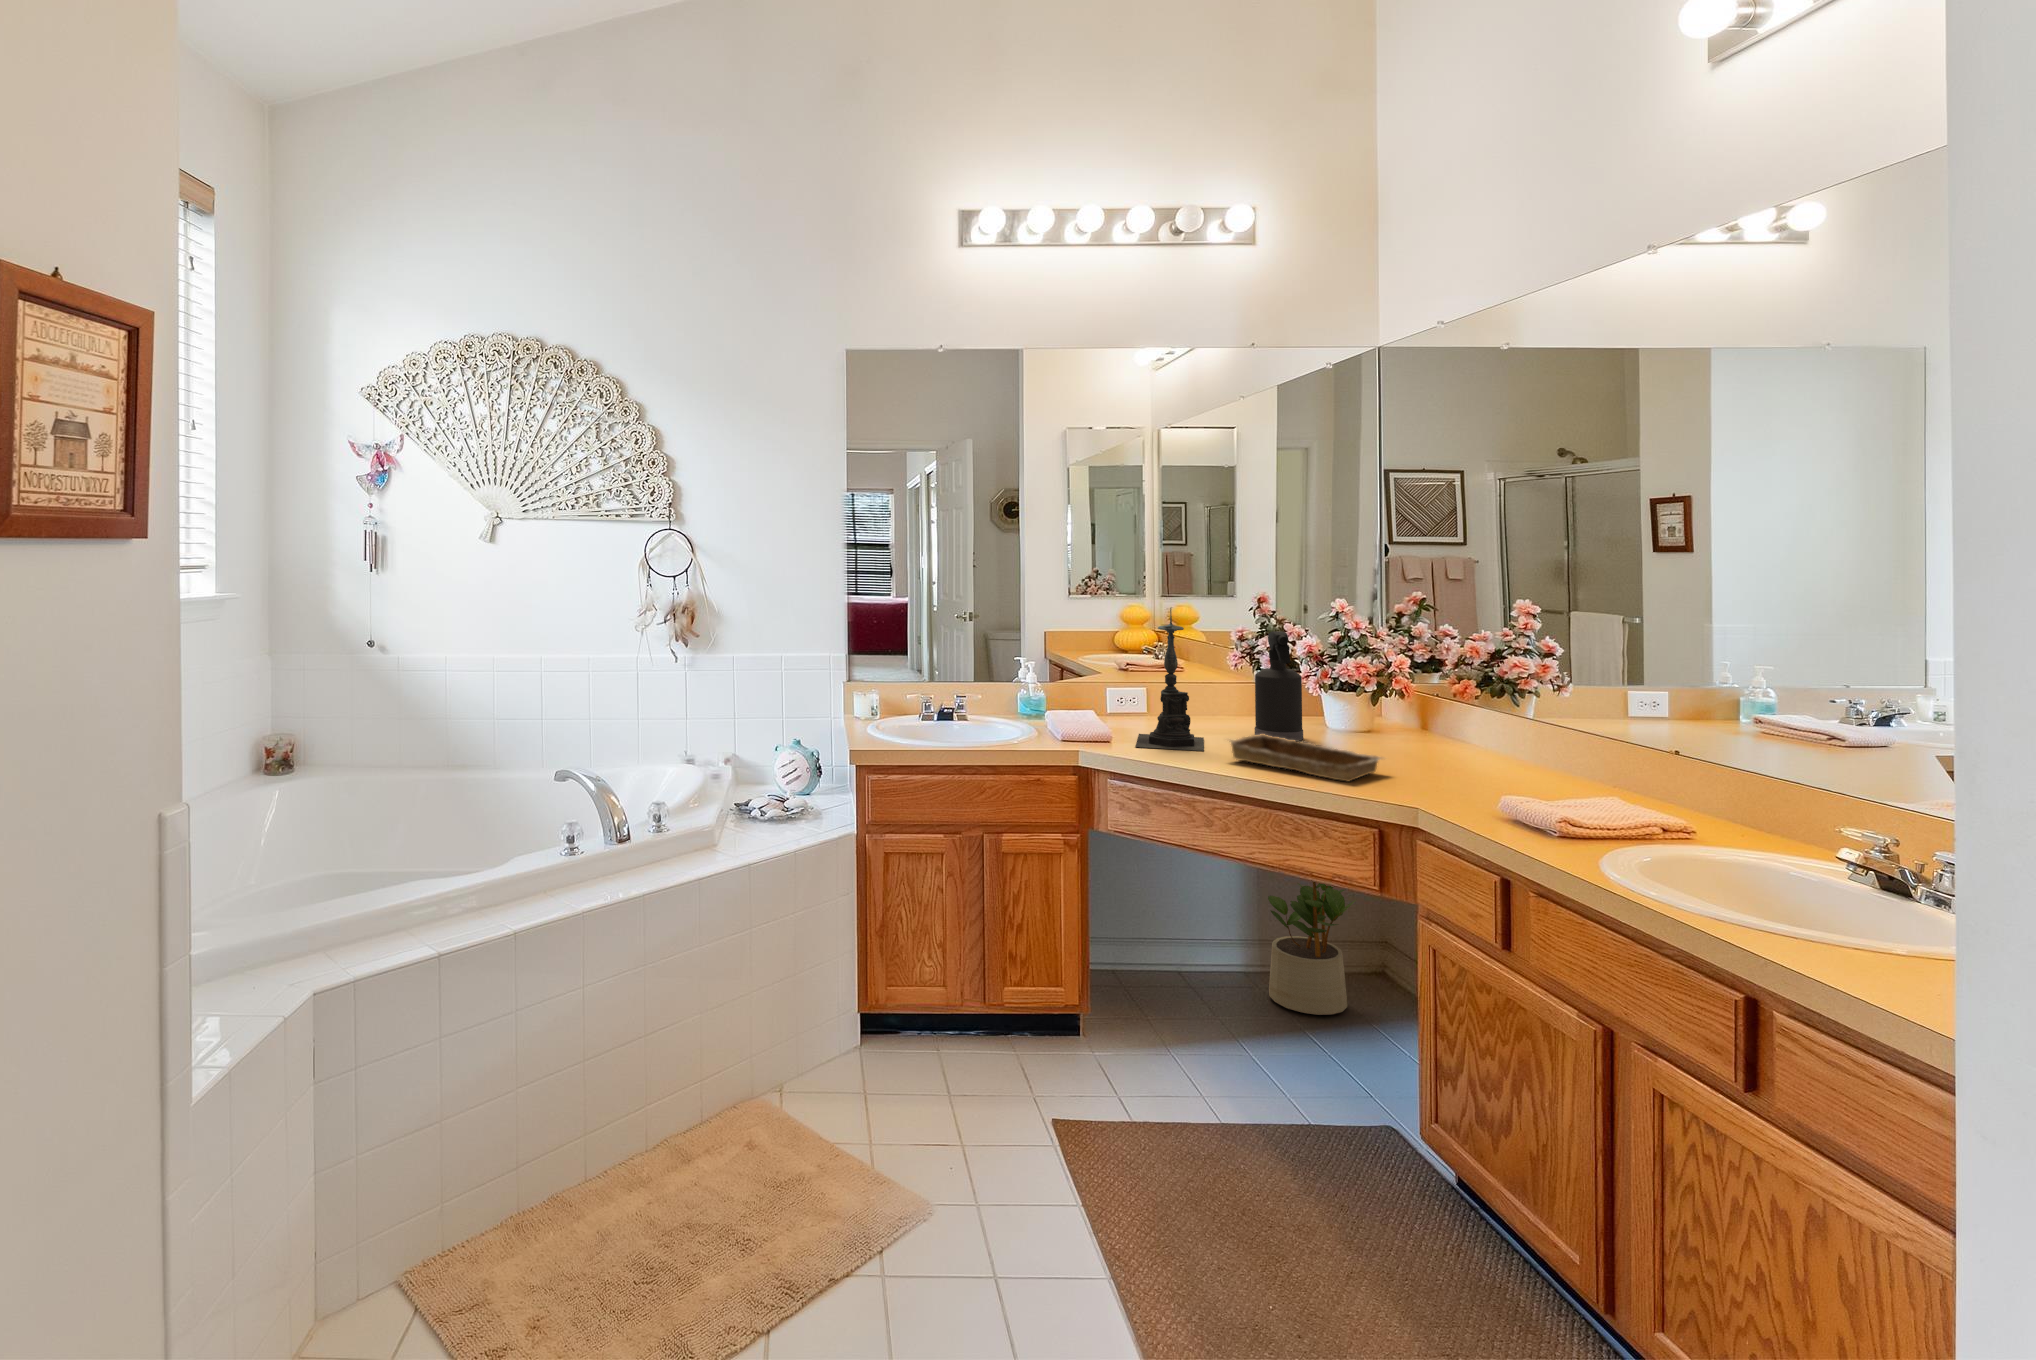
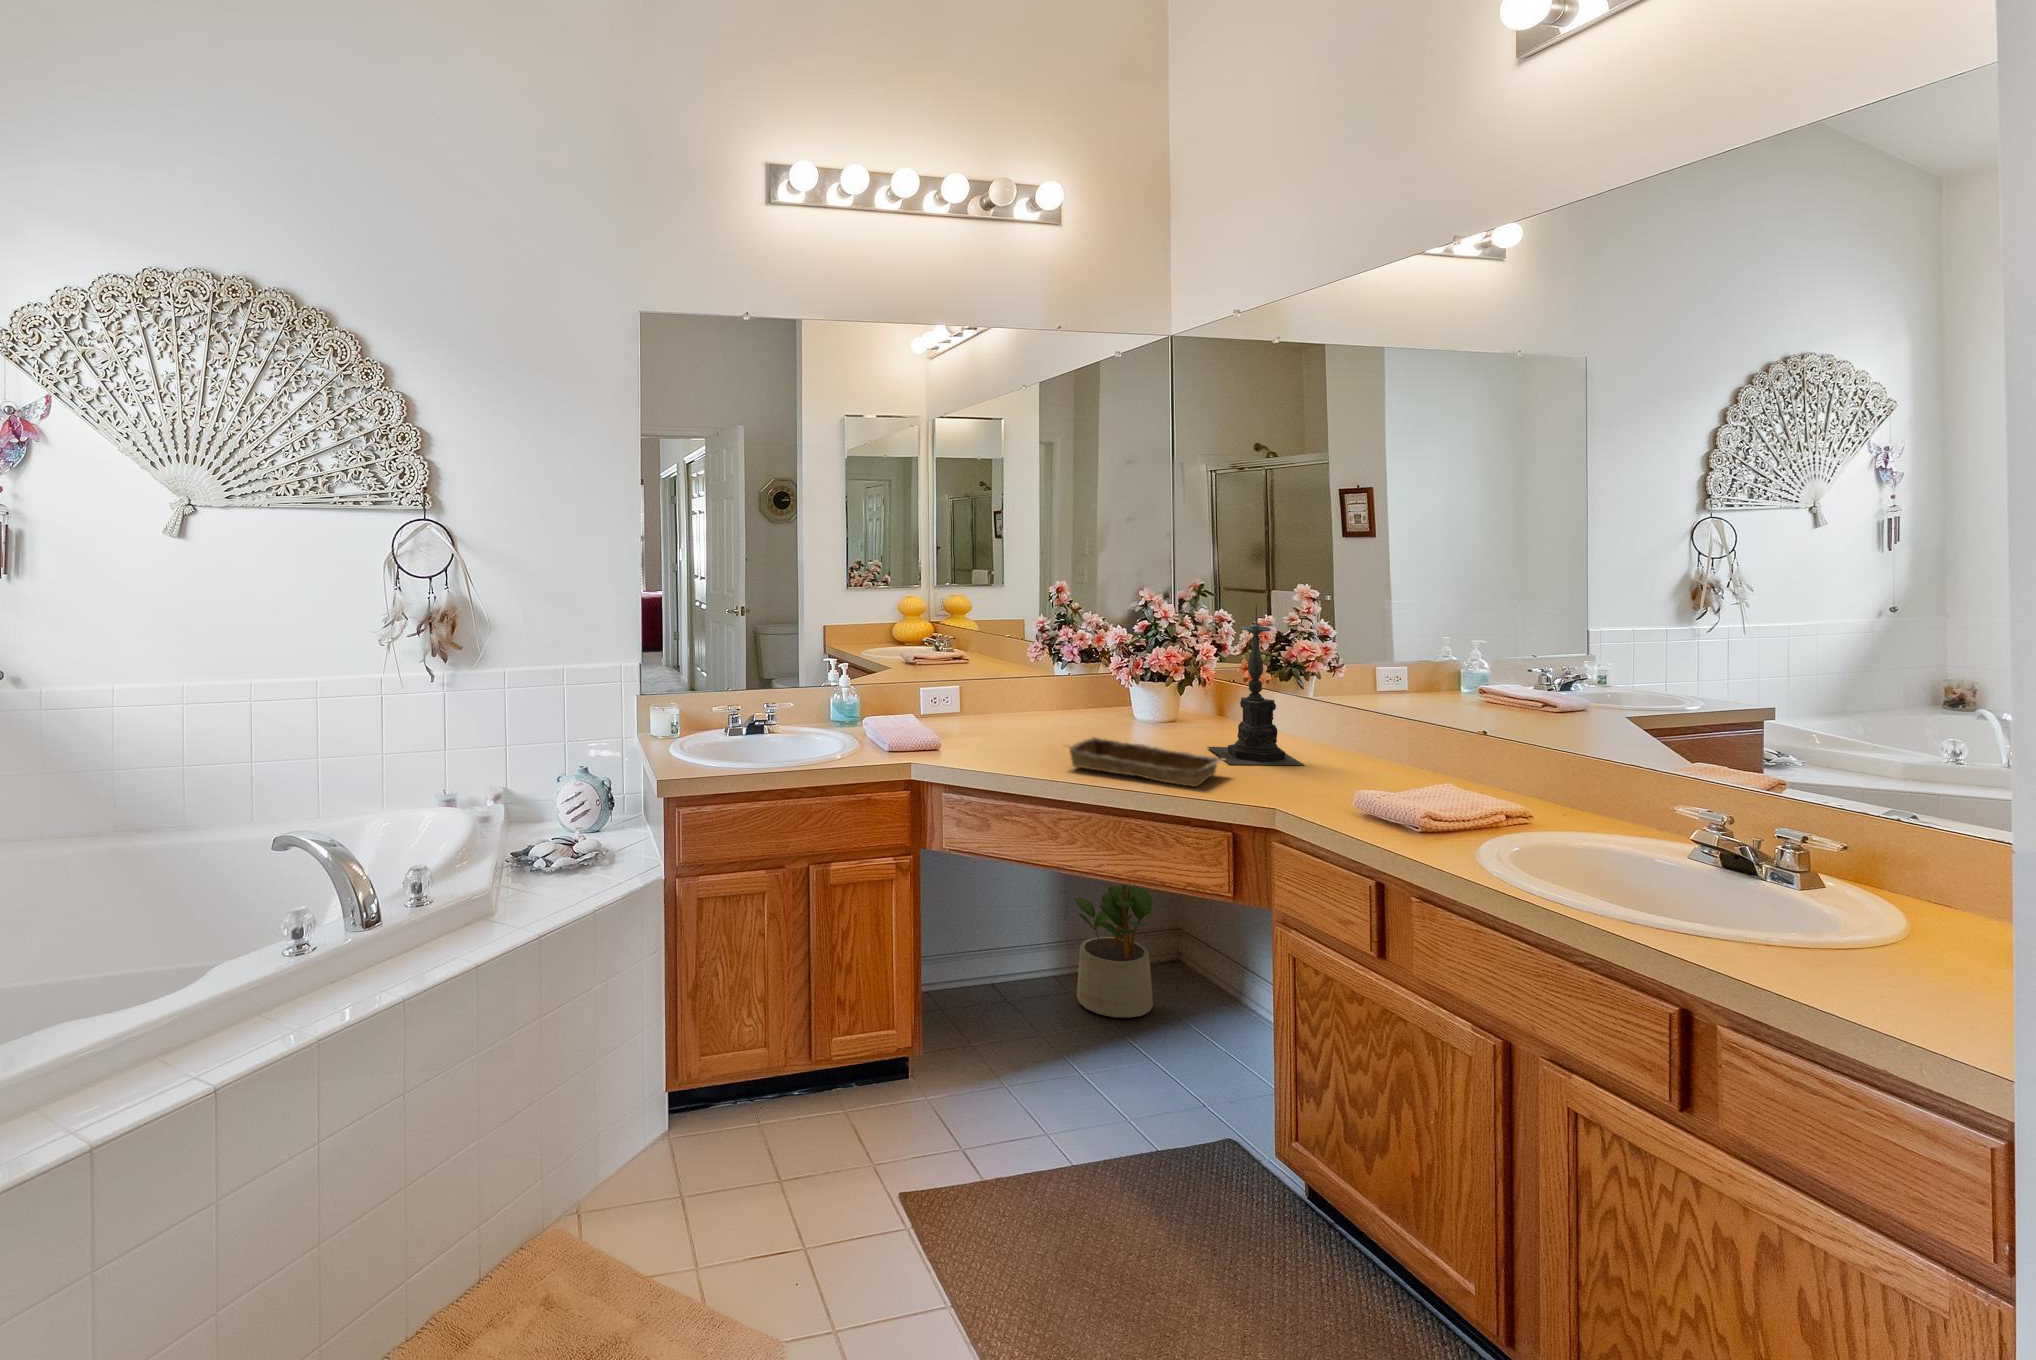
candle holder: present [1136,608,1204,751] -> present [1207,605,1304,765]
spray bottle: present [1255,631,1303,741] -> none [1073,627,1121,742]

